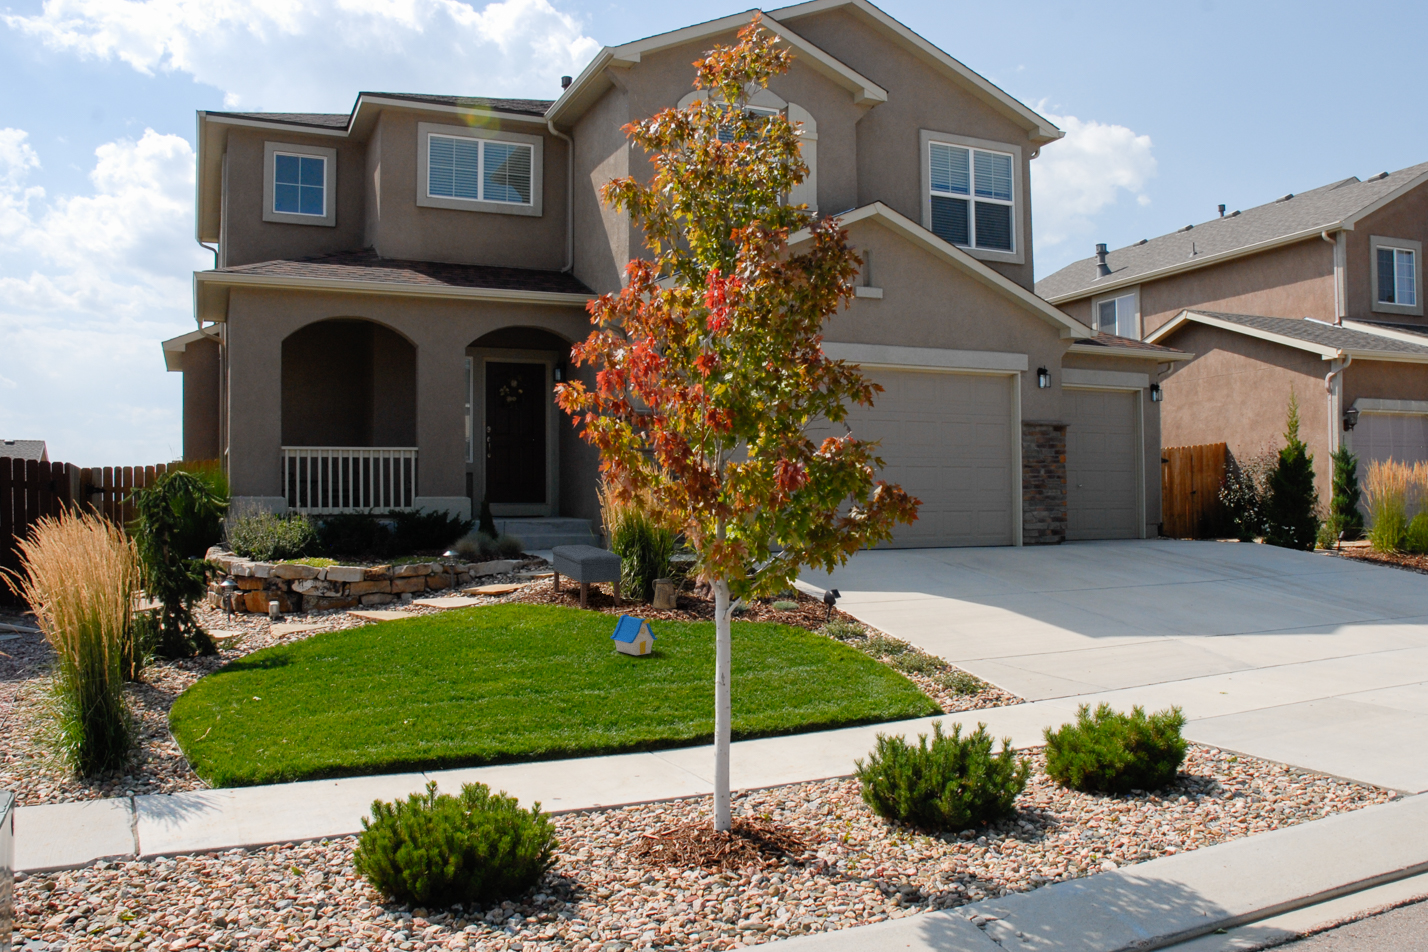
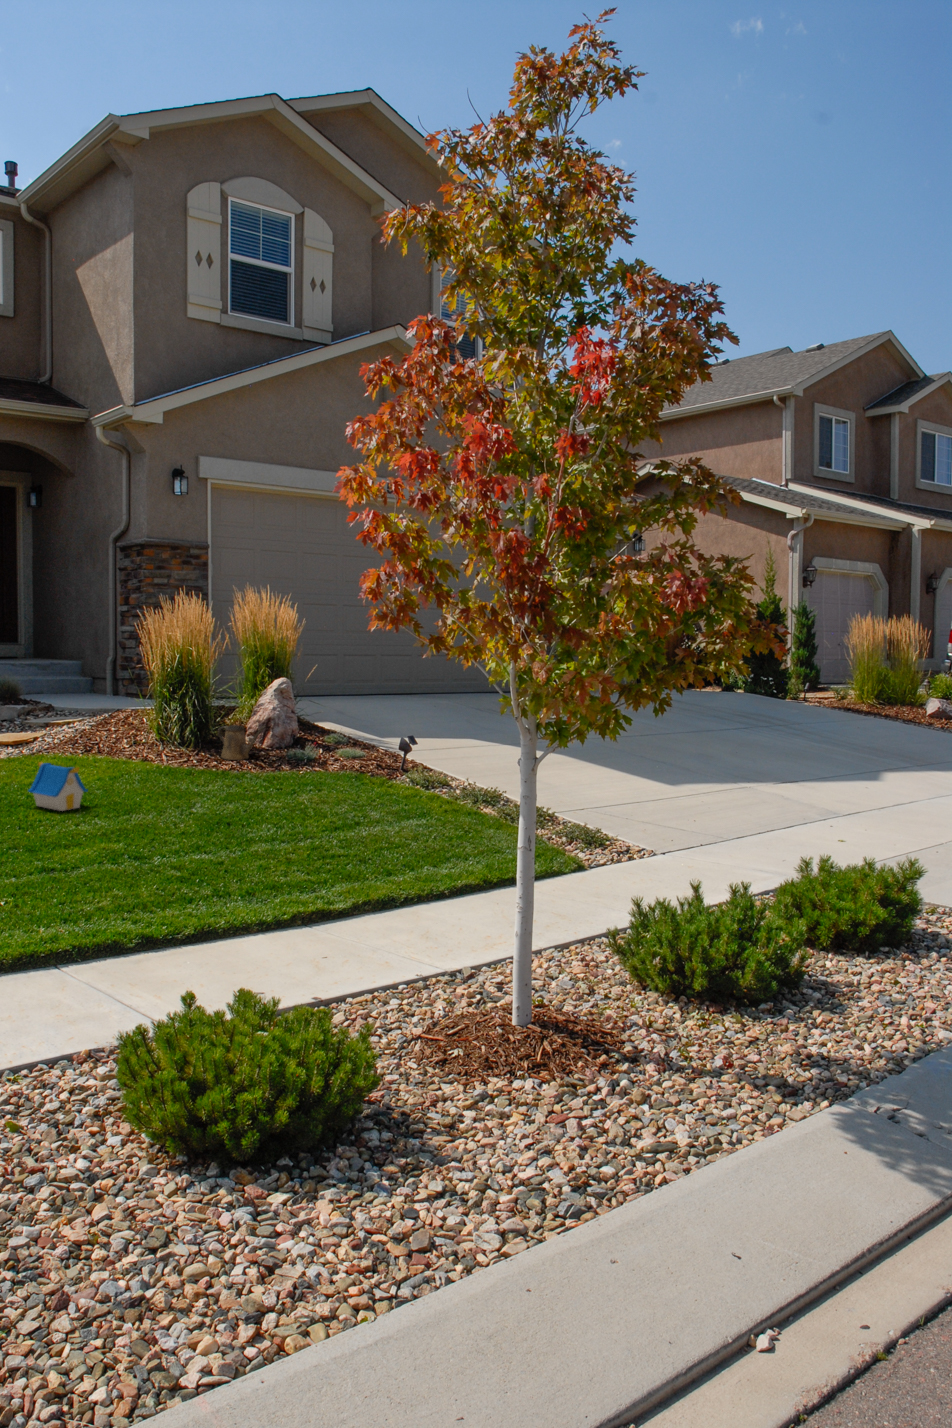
bench: present [552,545,622,607] -> none [83,686,183,760]
toy house: present [610,613,657,655] -> present [28,762,88,811]

